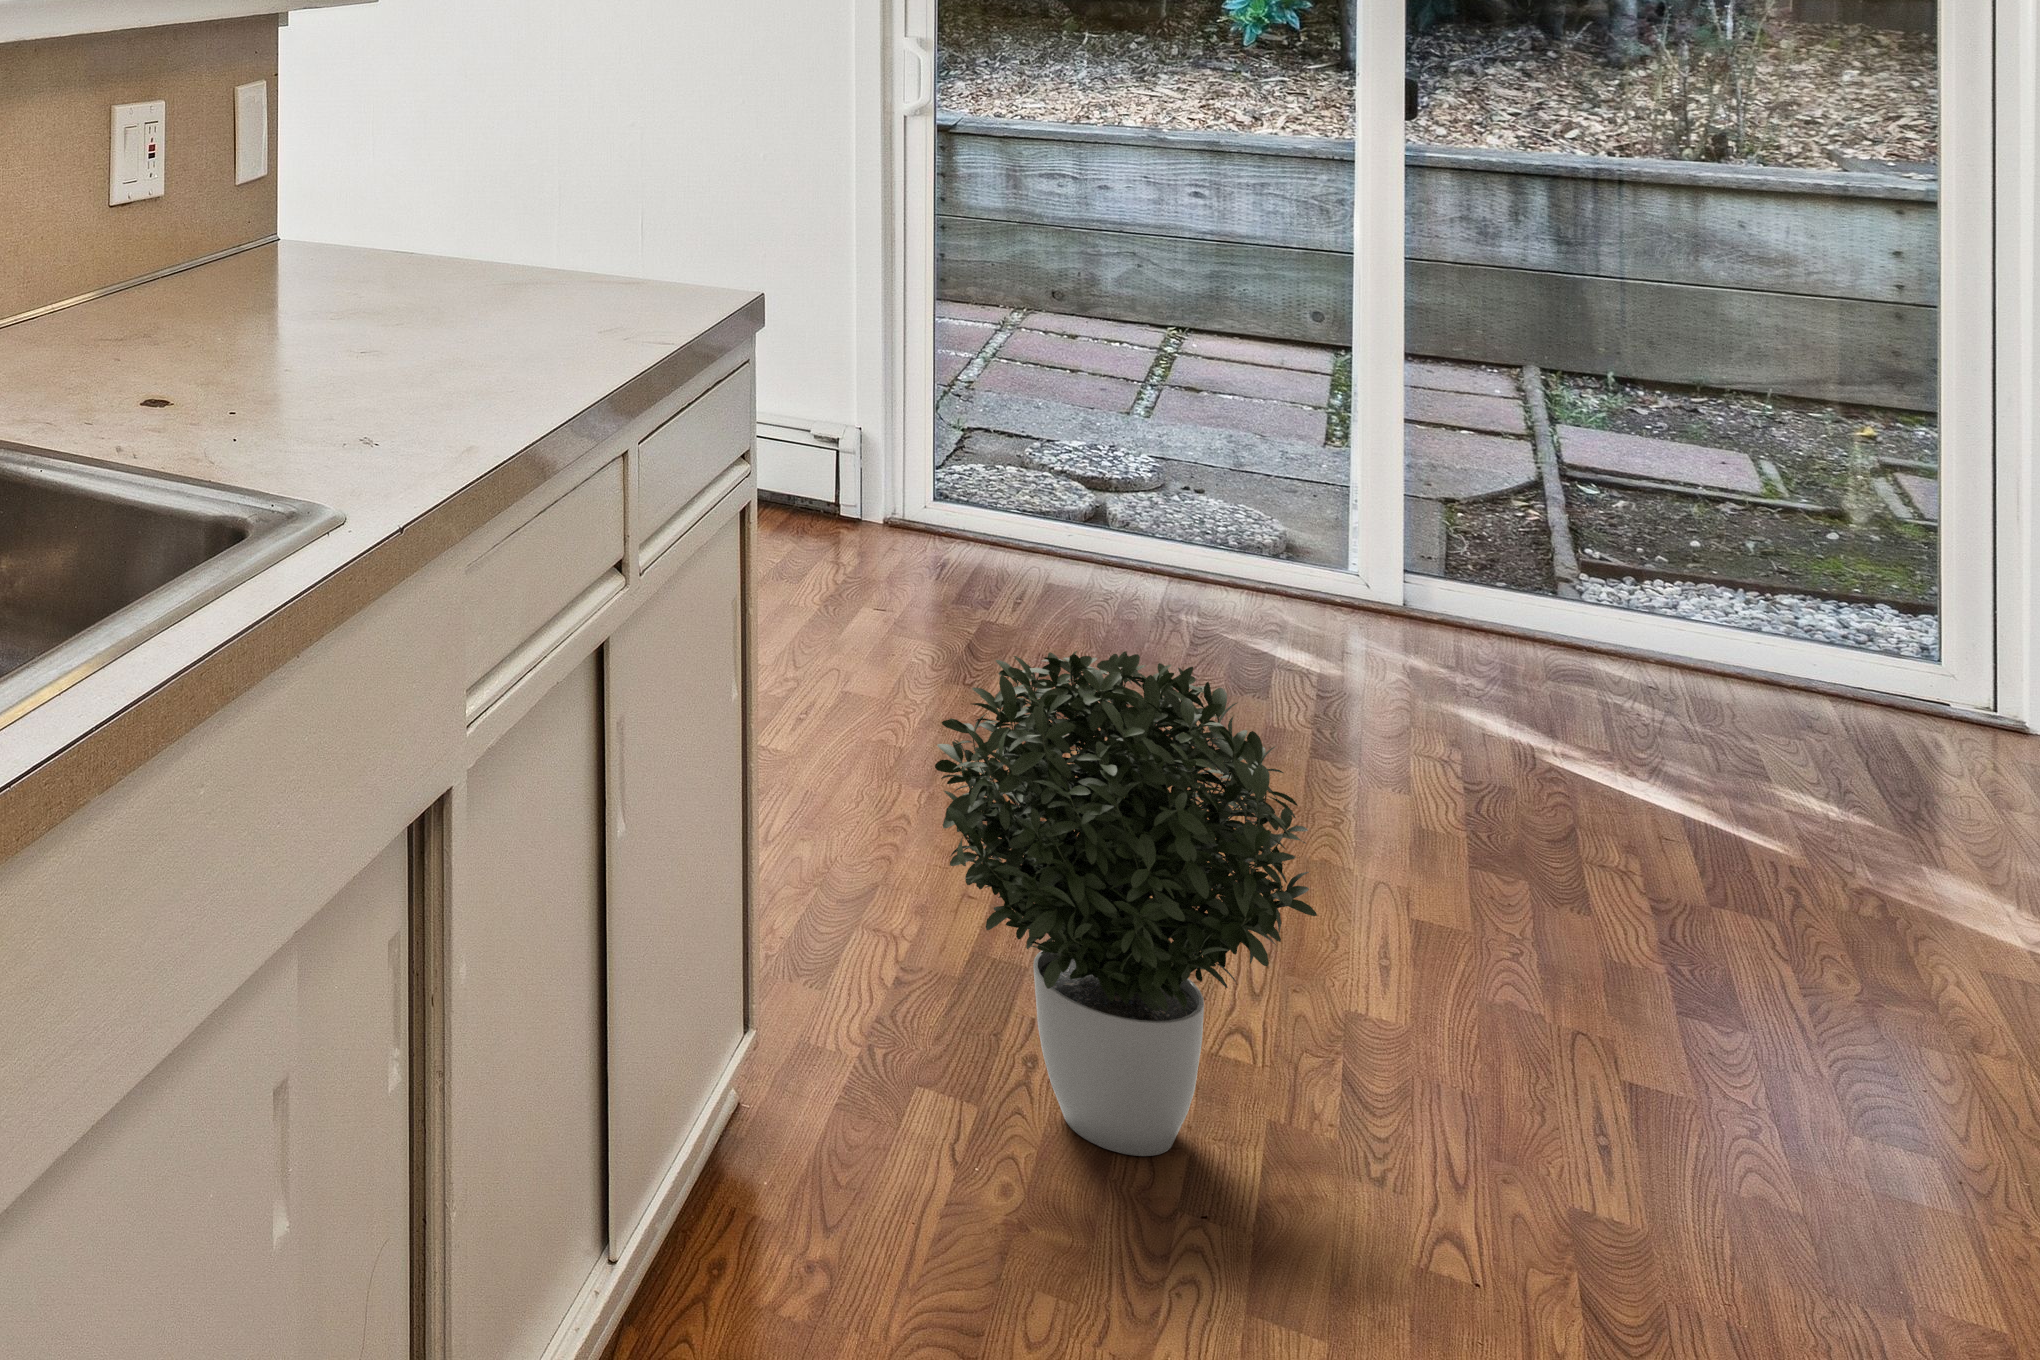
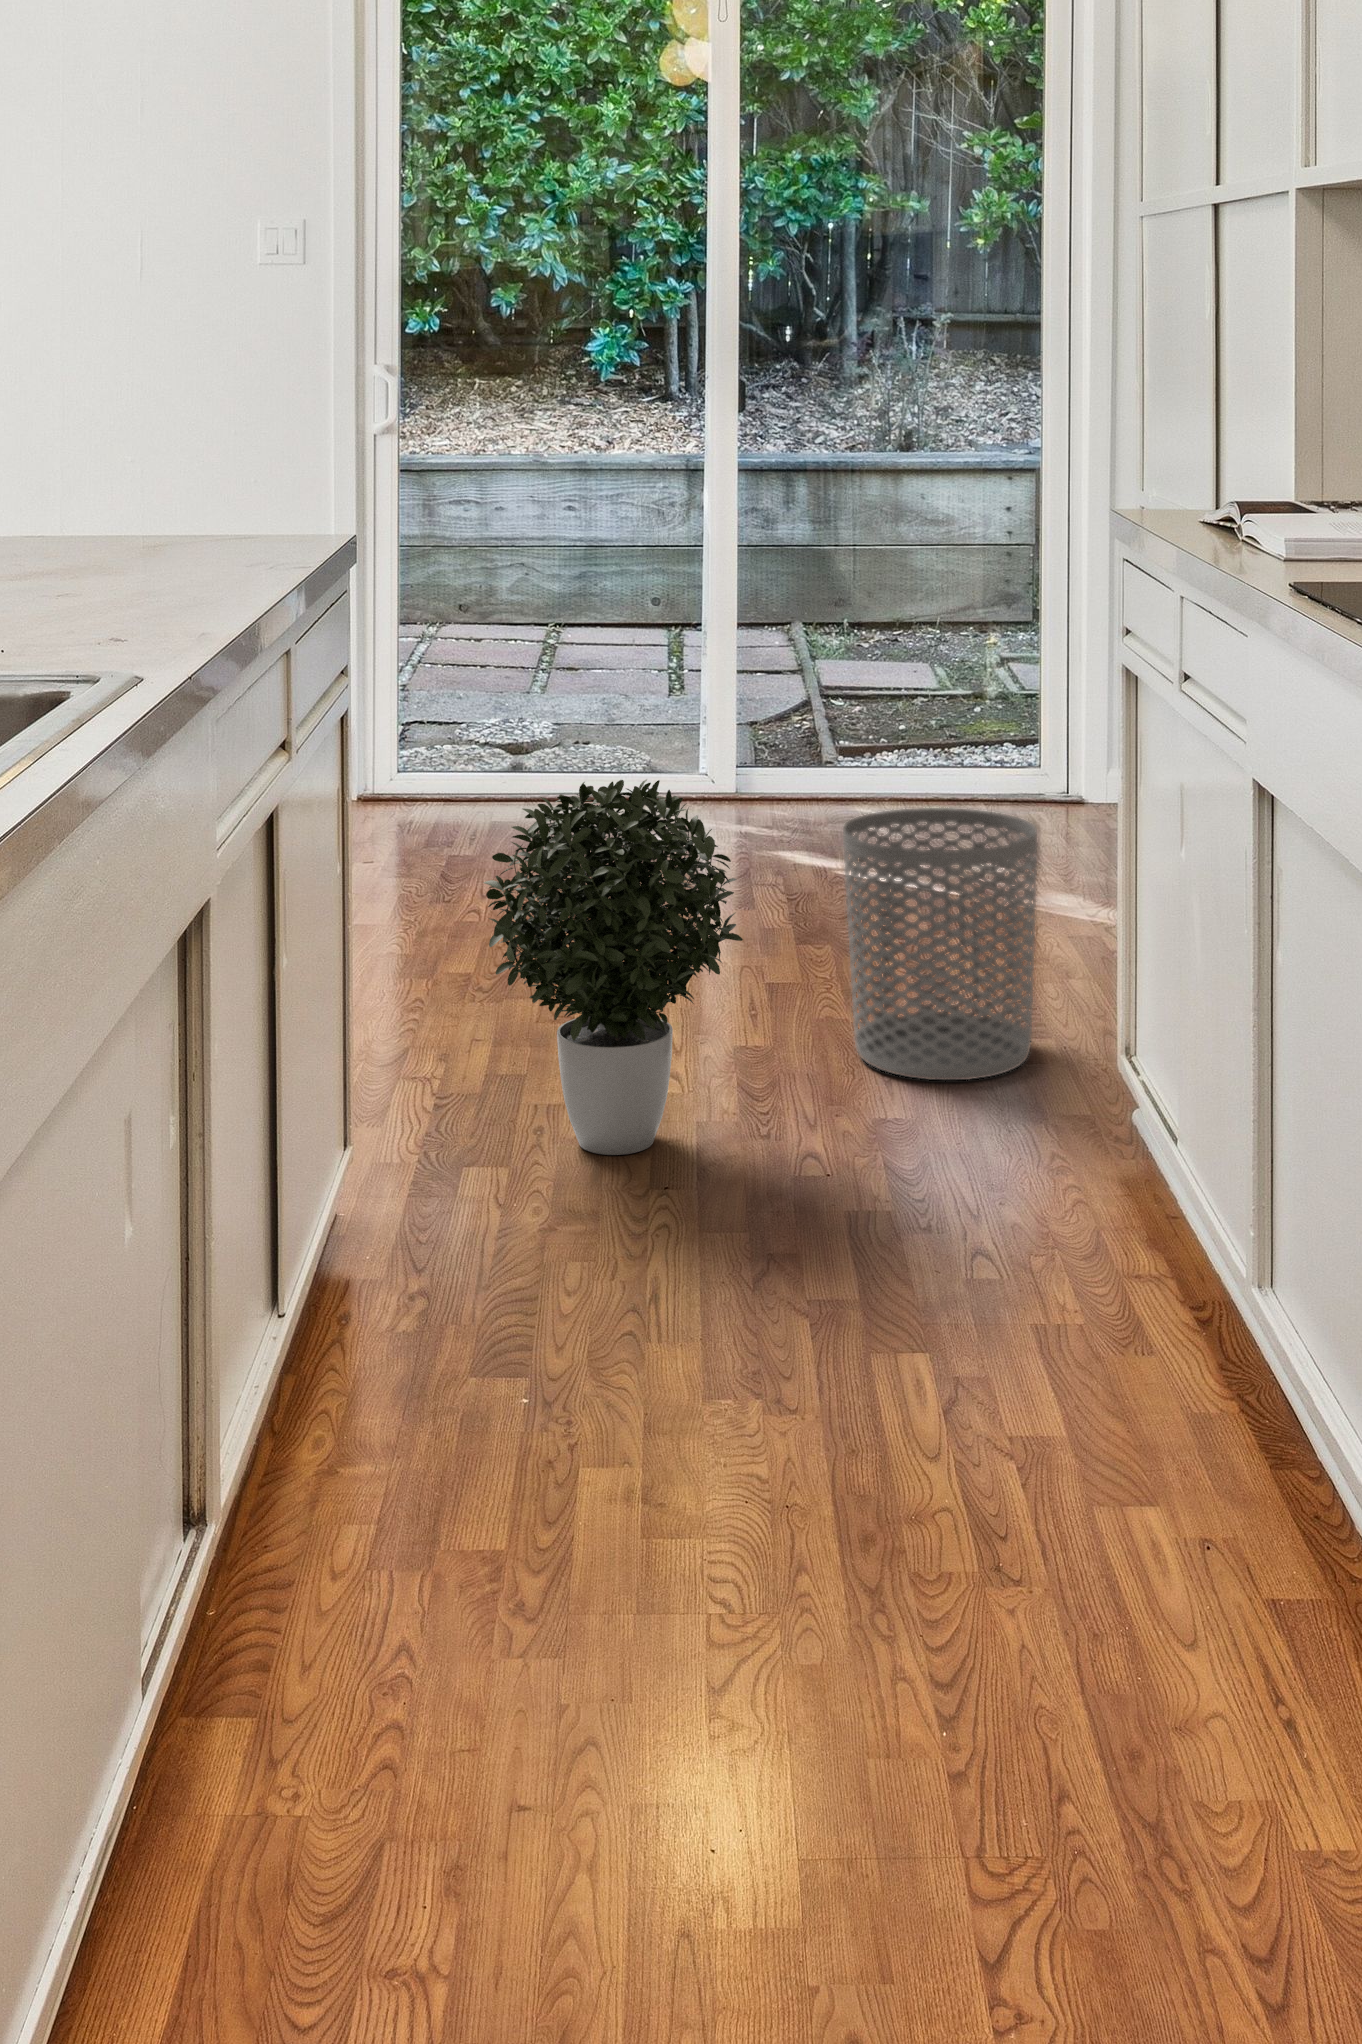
waste bin: none [1517,741,1877,1199] -> present [843,808,1038,1080]

